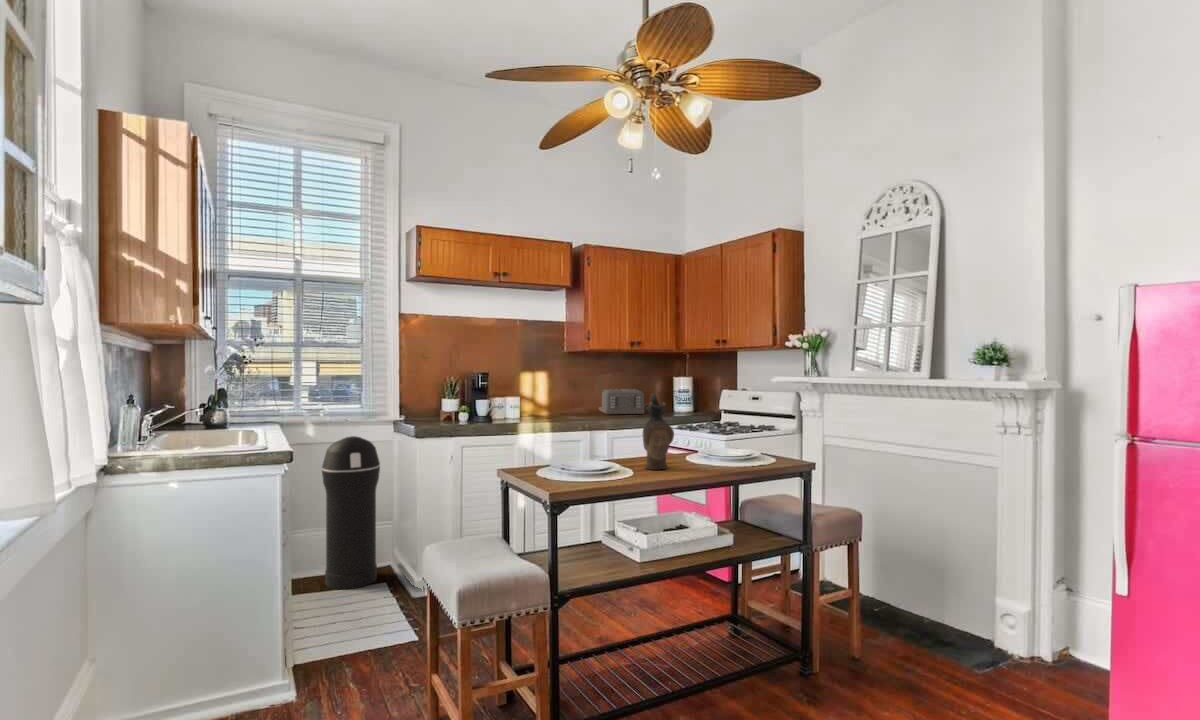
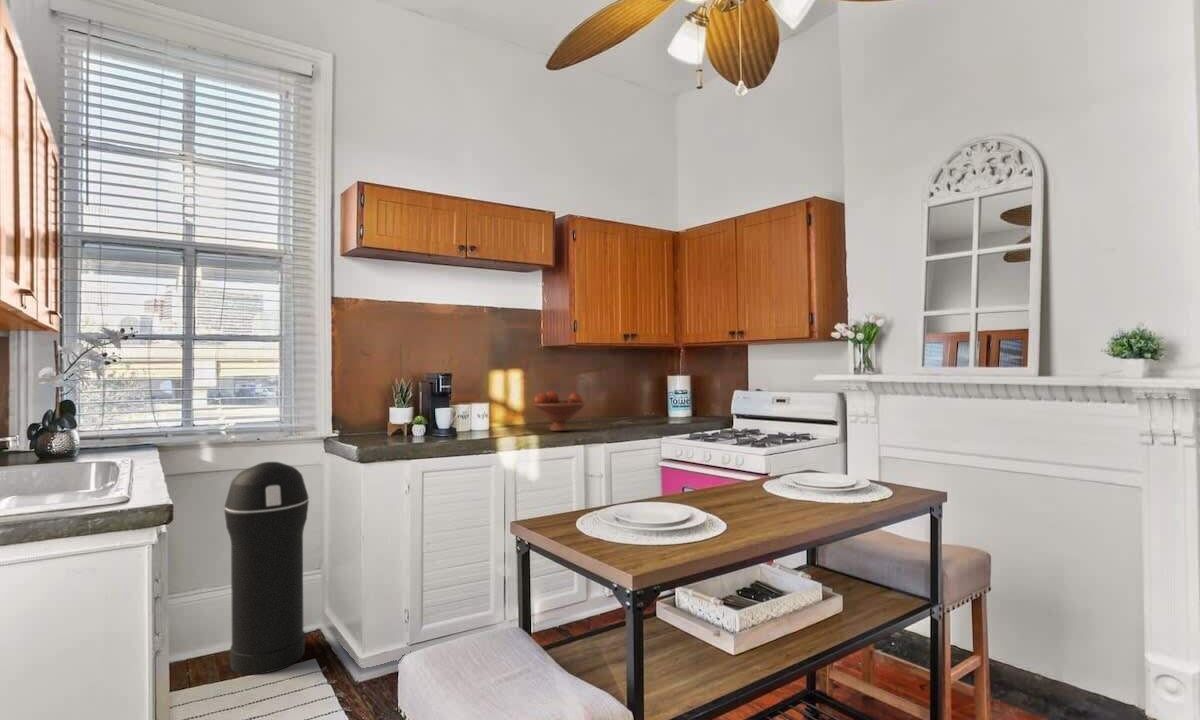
fruit bowl: none [552,388,595,420] -> present [533,391,585,431]
toaster: present [599,389,644,414] -> none [581,391,639,422]
ceramic pitcher: present [643,393,674,469] -> none [728,403,778,519]

